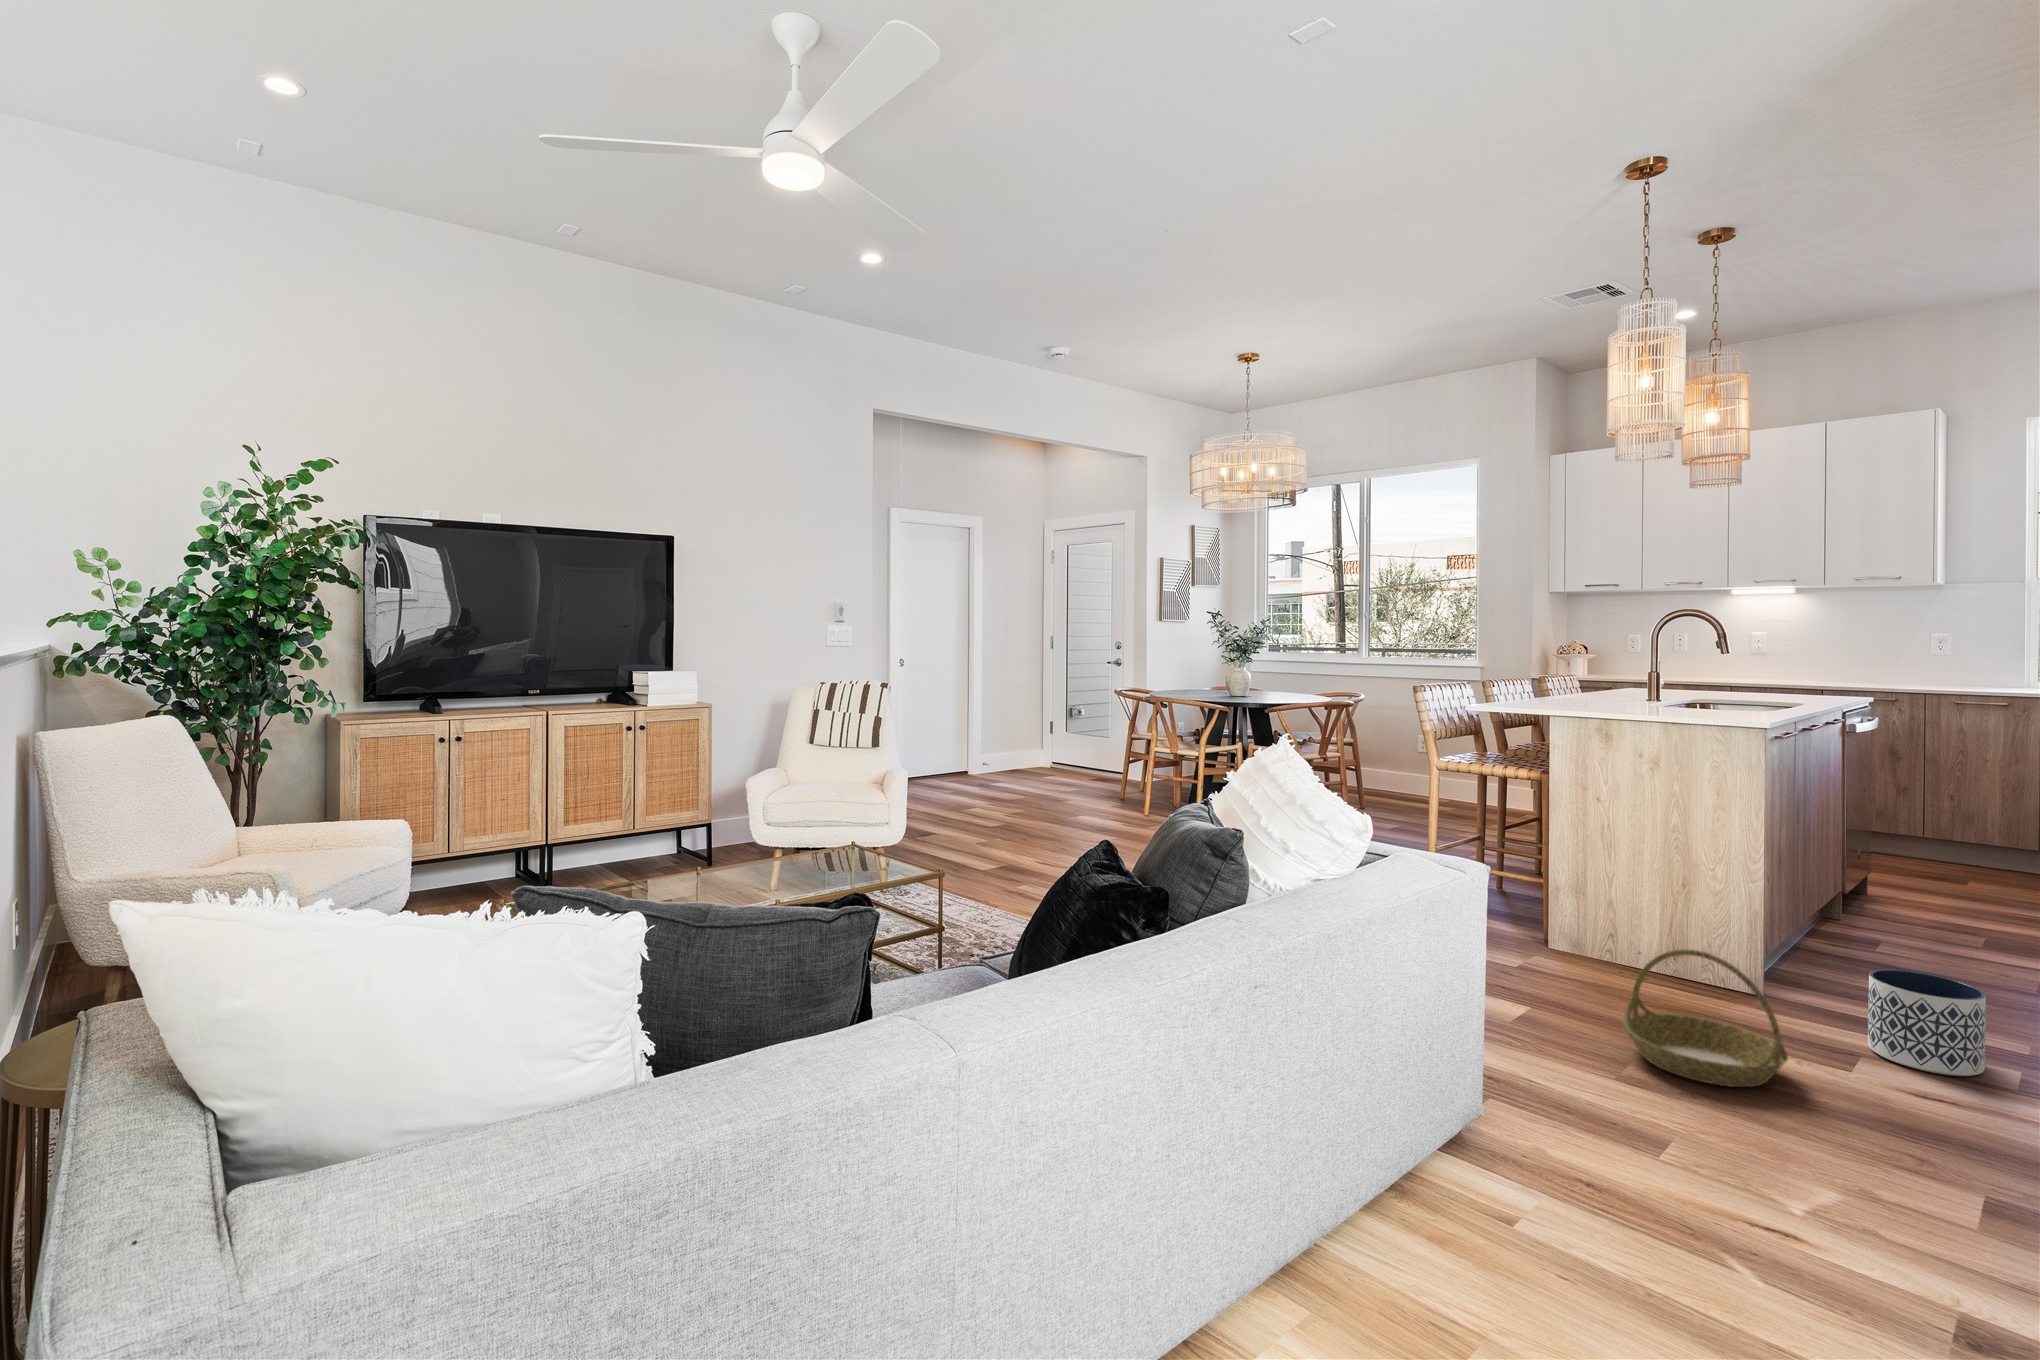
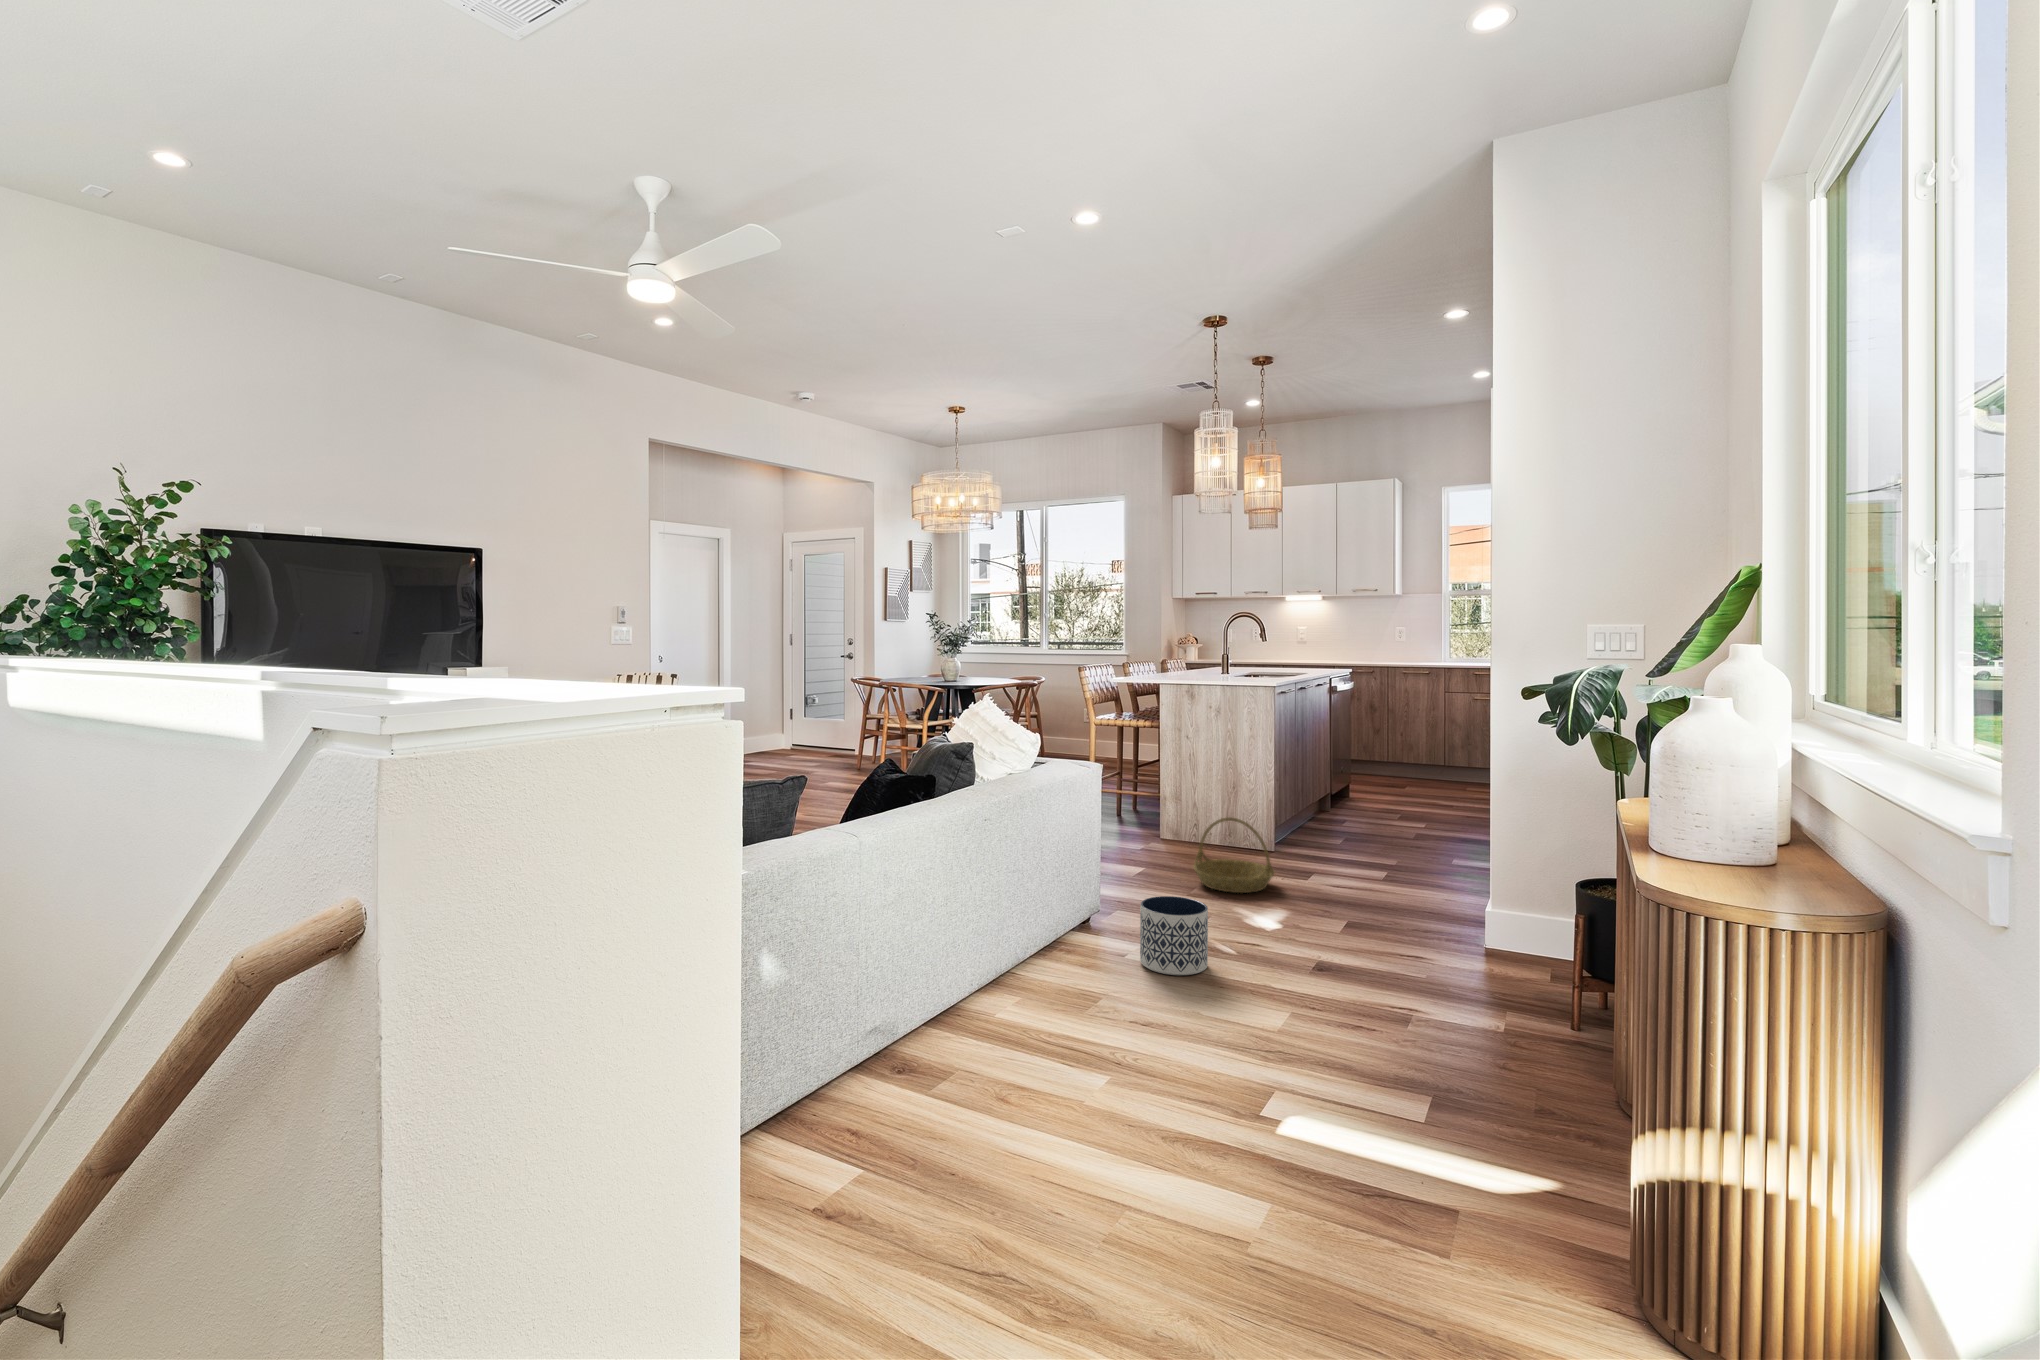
planter: present [1868,969,1986,1076] -> present [1140,896,1208,975]

